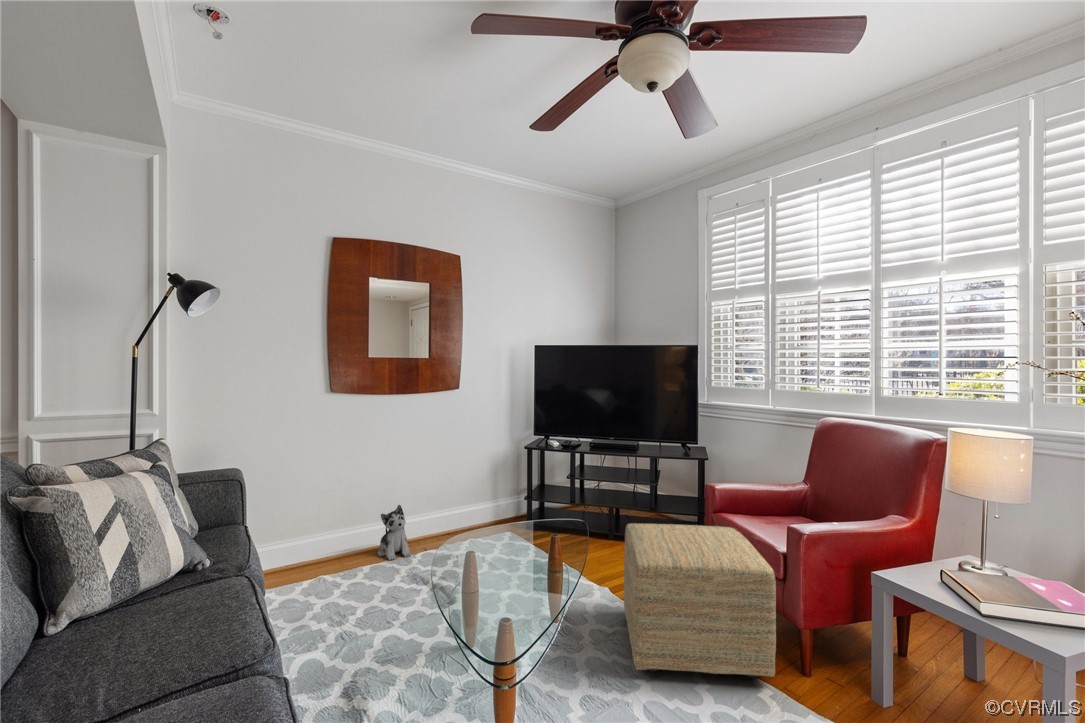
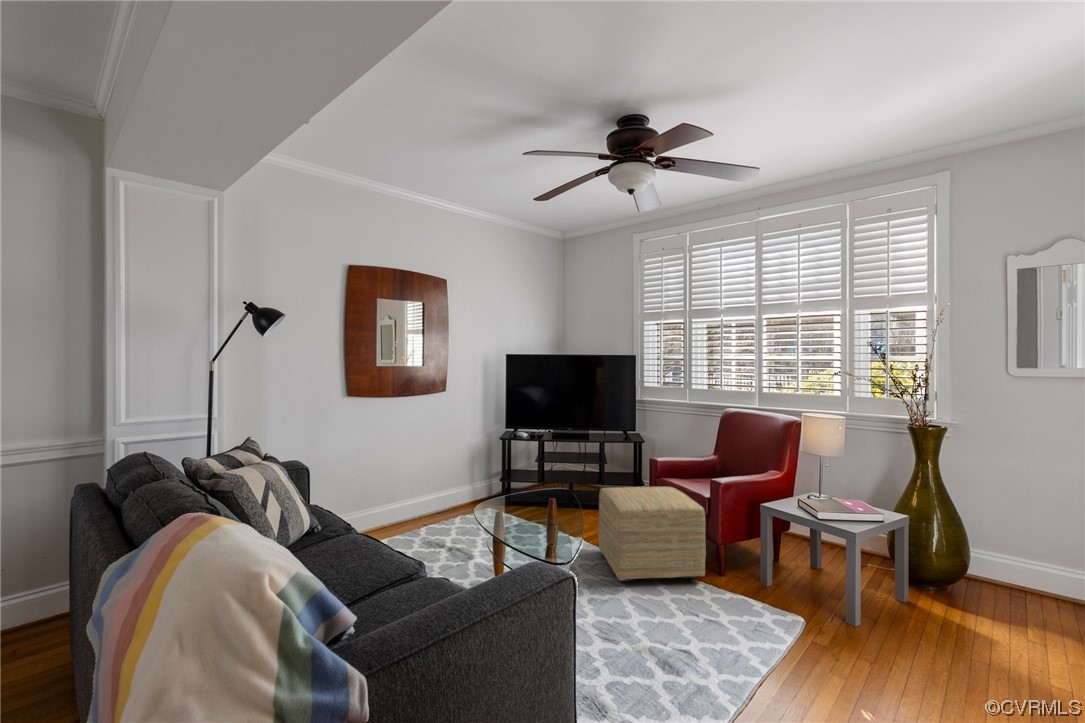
plush toy: present [378,505,411,560] -> none [391,488,419,533]

